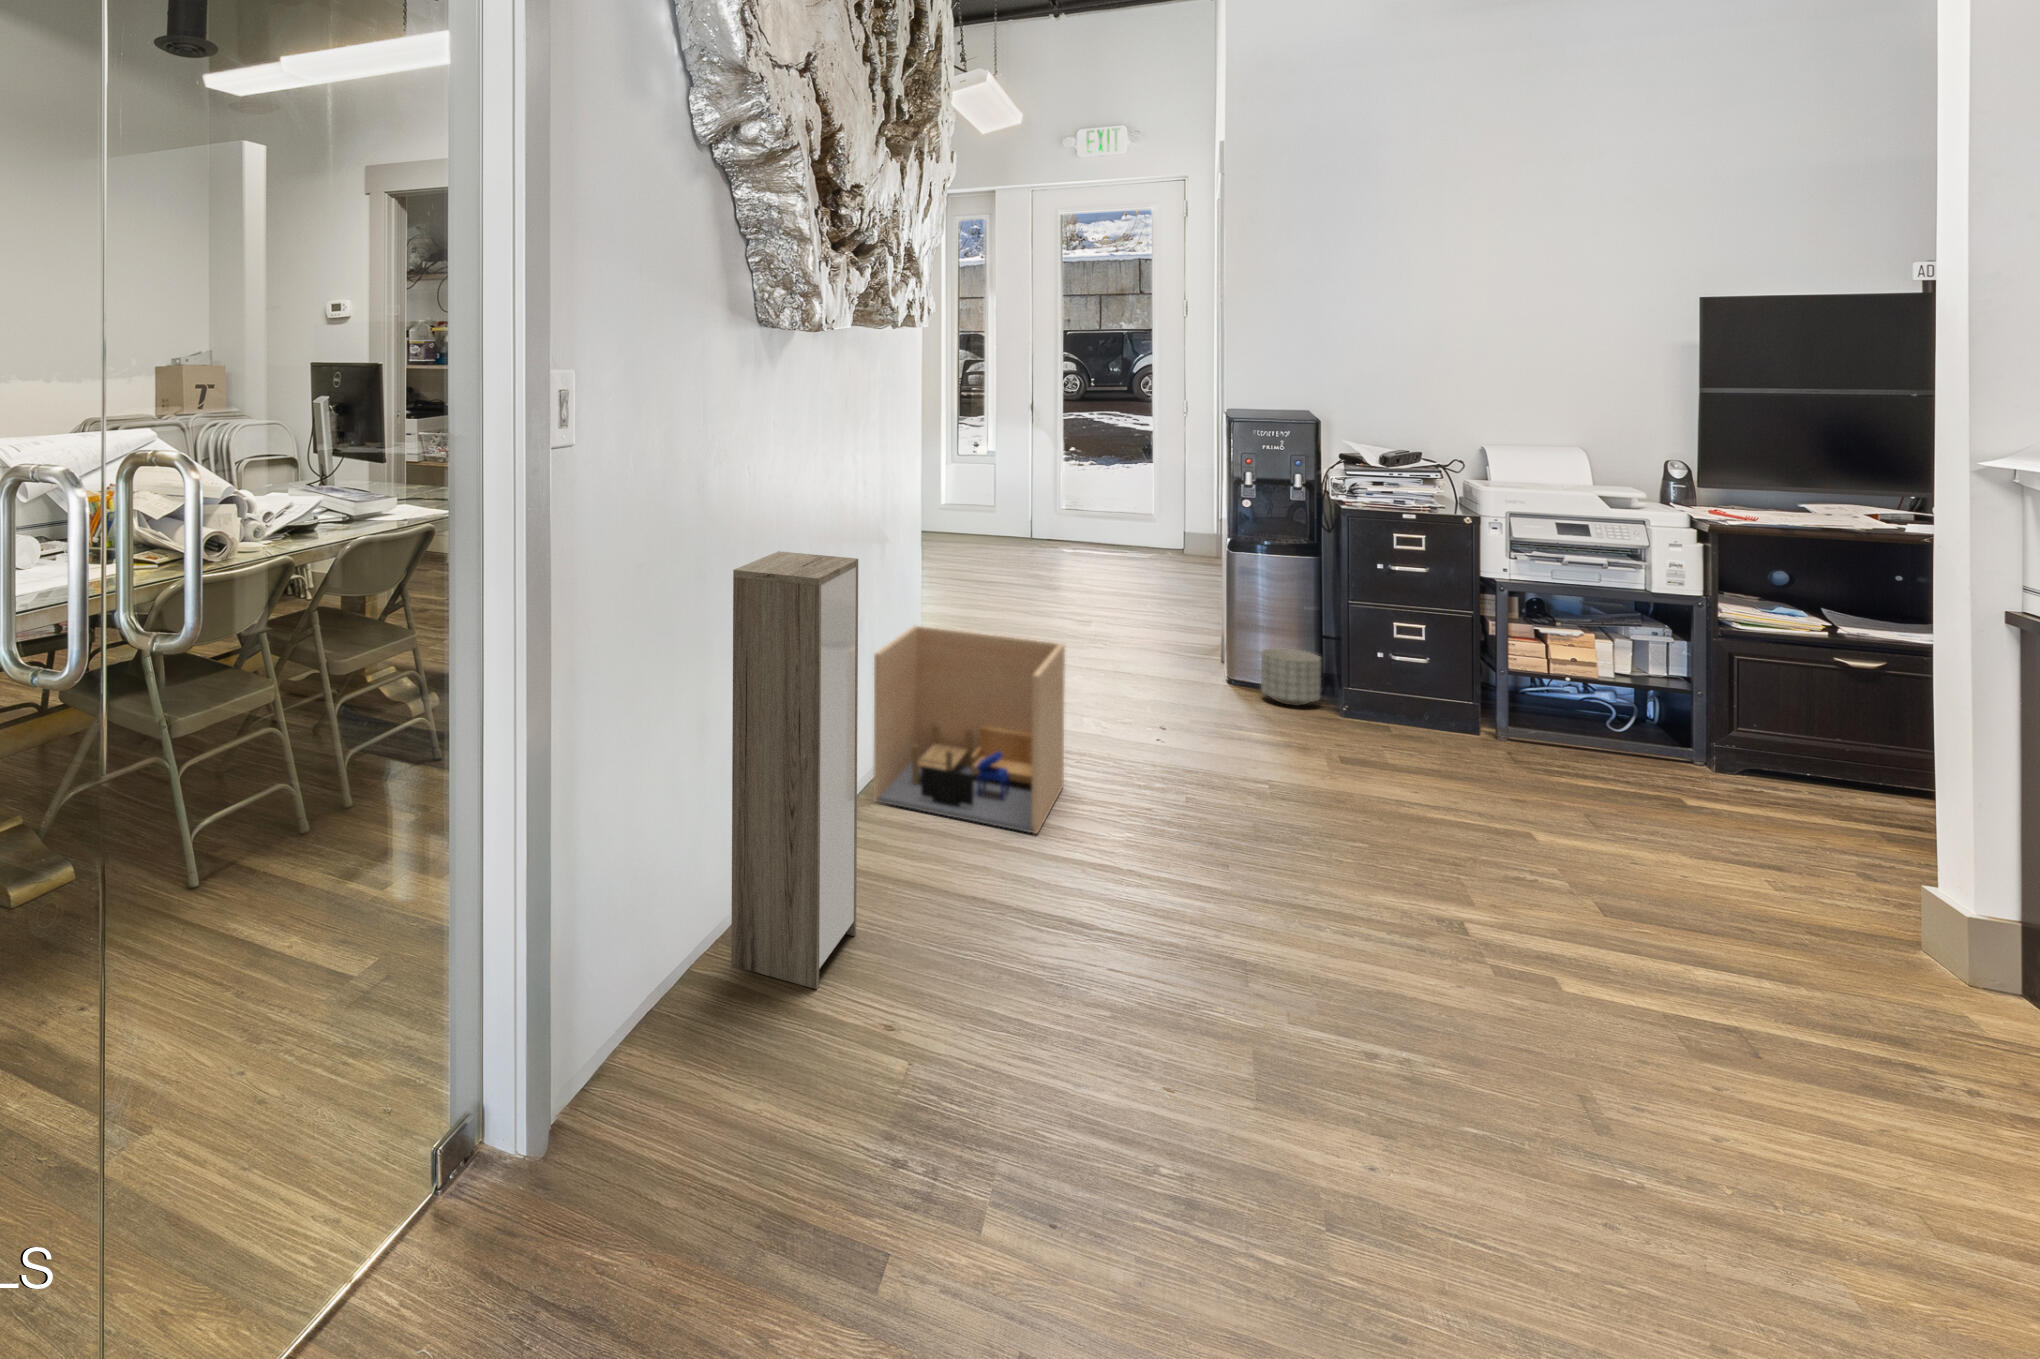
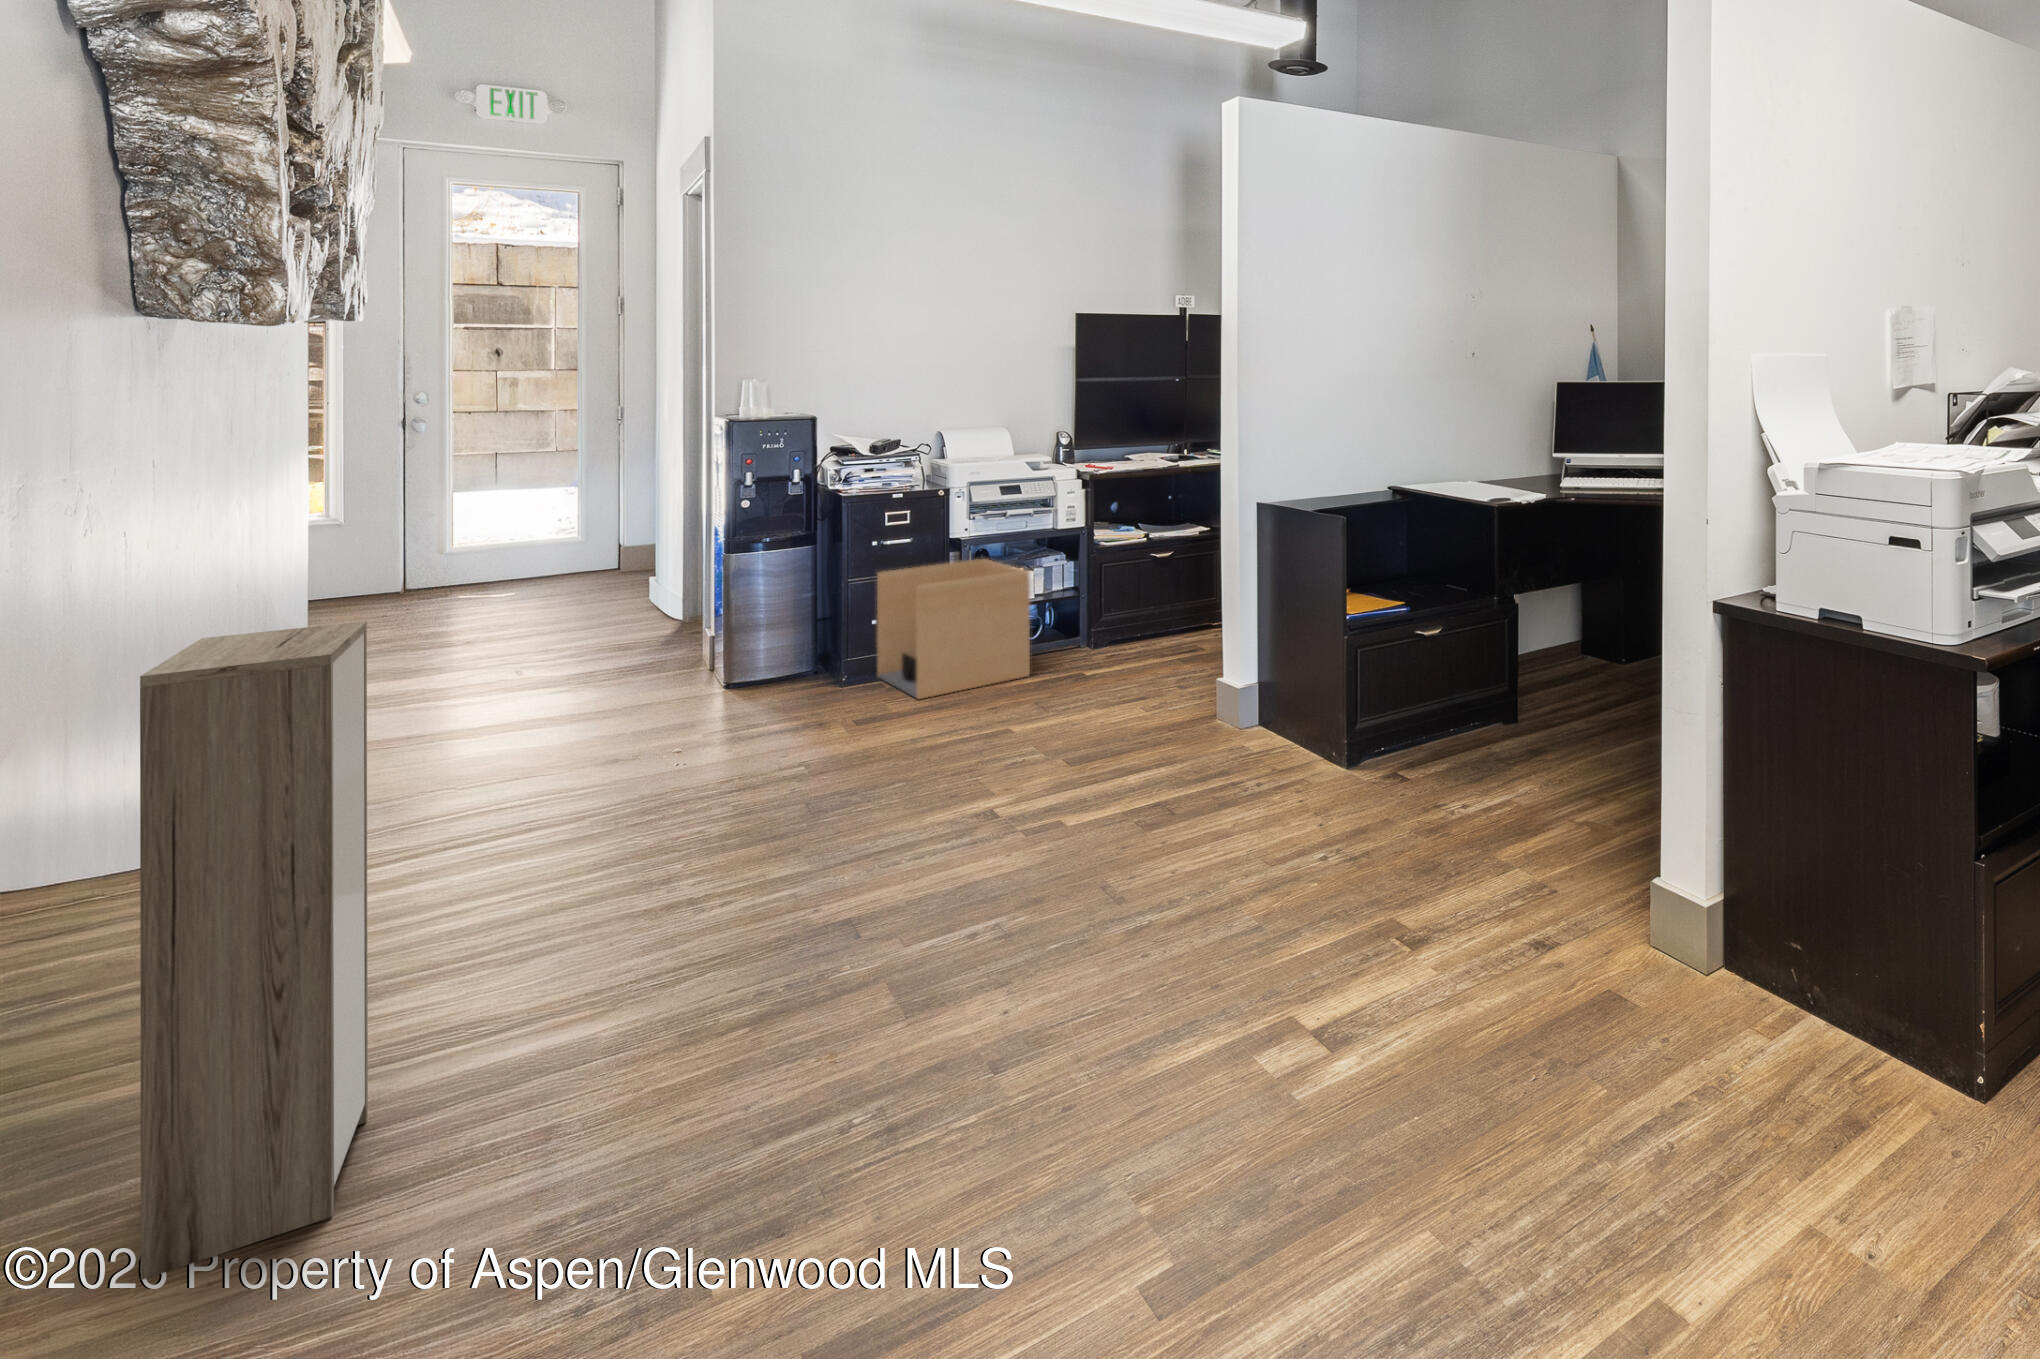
cardboard box: present [873,626,1065,834] -> present [877,559,1030,699]
planter: present [1261,648,1321,706] -> none [769,632,824,685]

